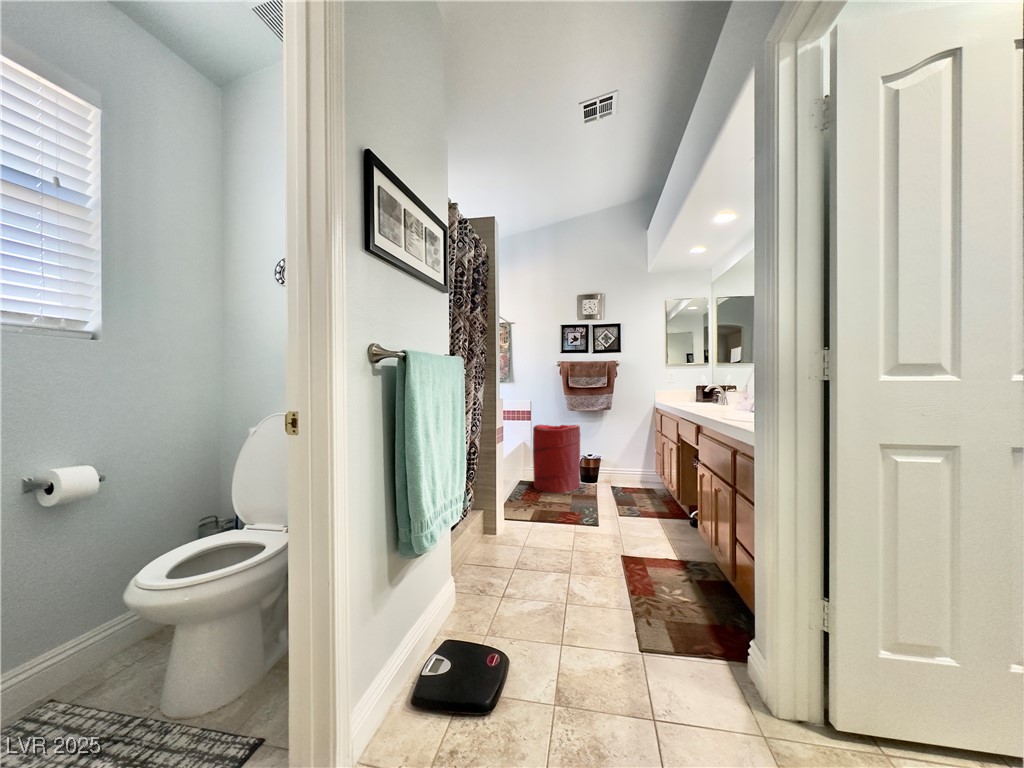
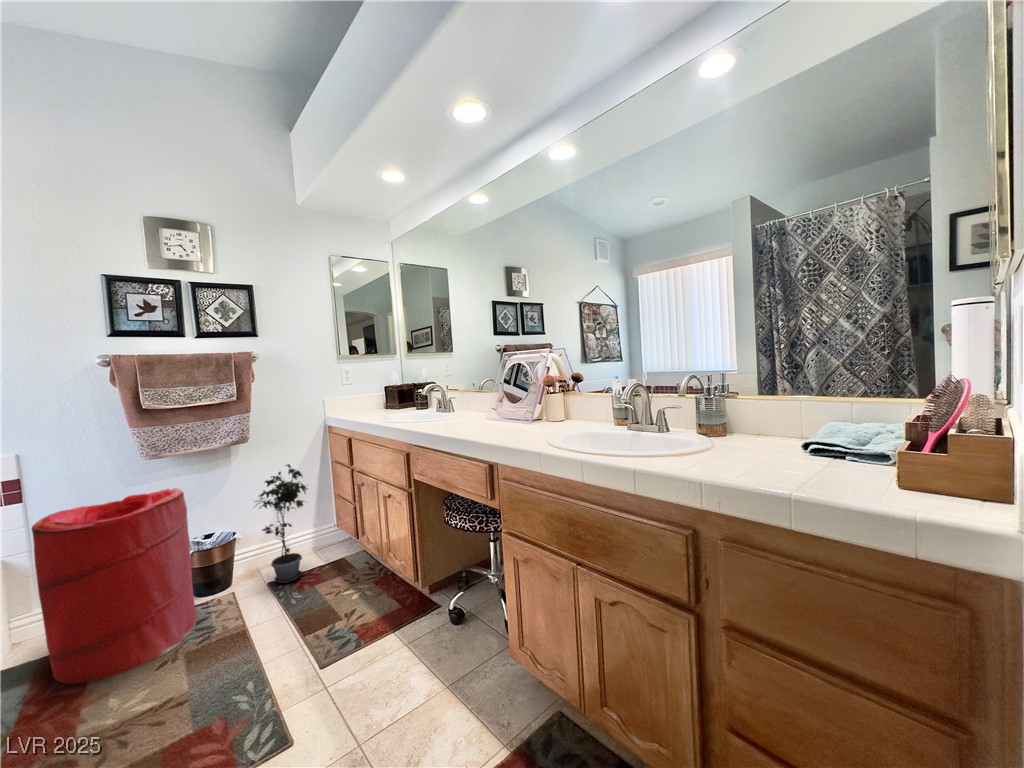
potted plant: none [608,425,637,489] -> present [256,464,307,583]

